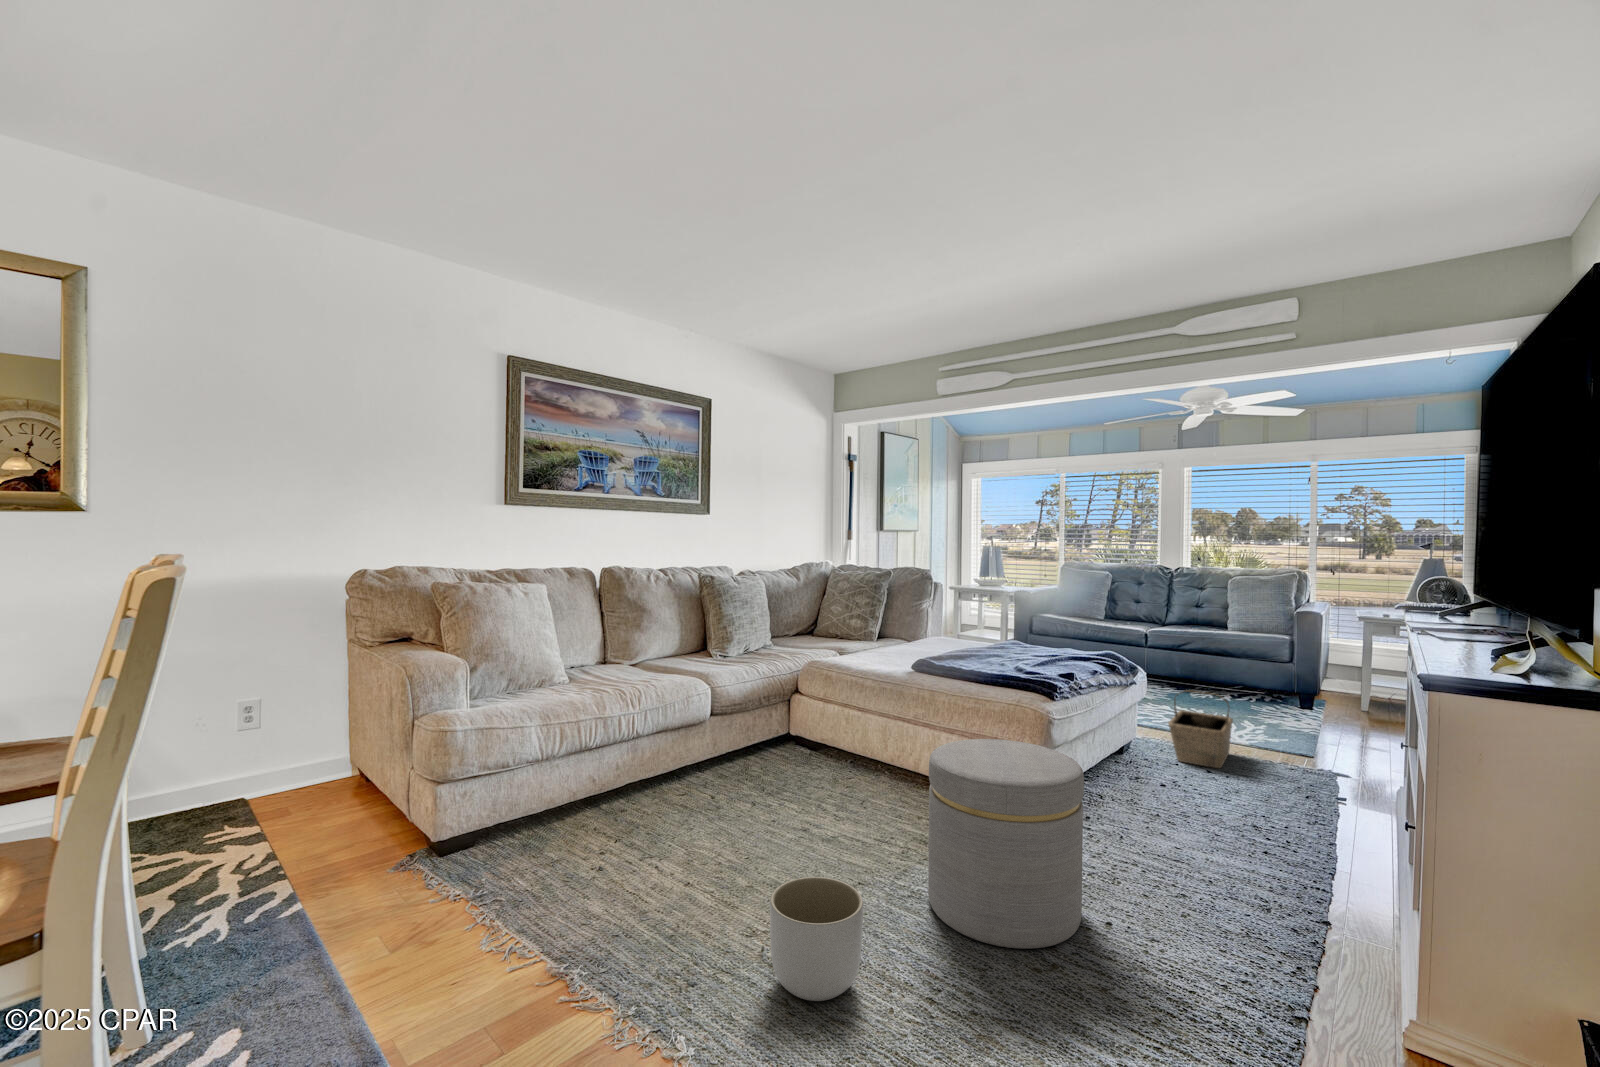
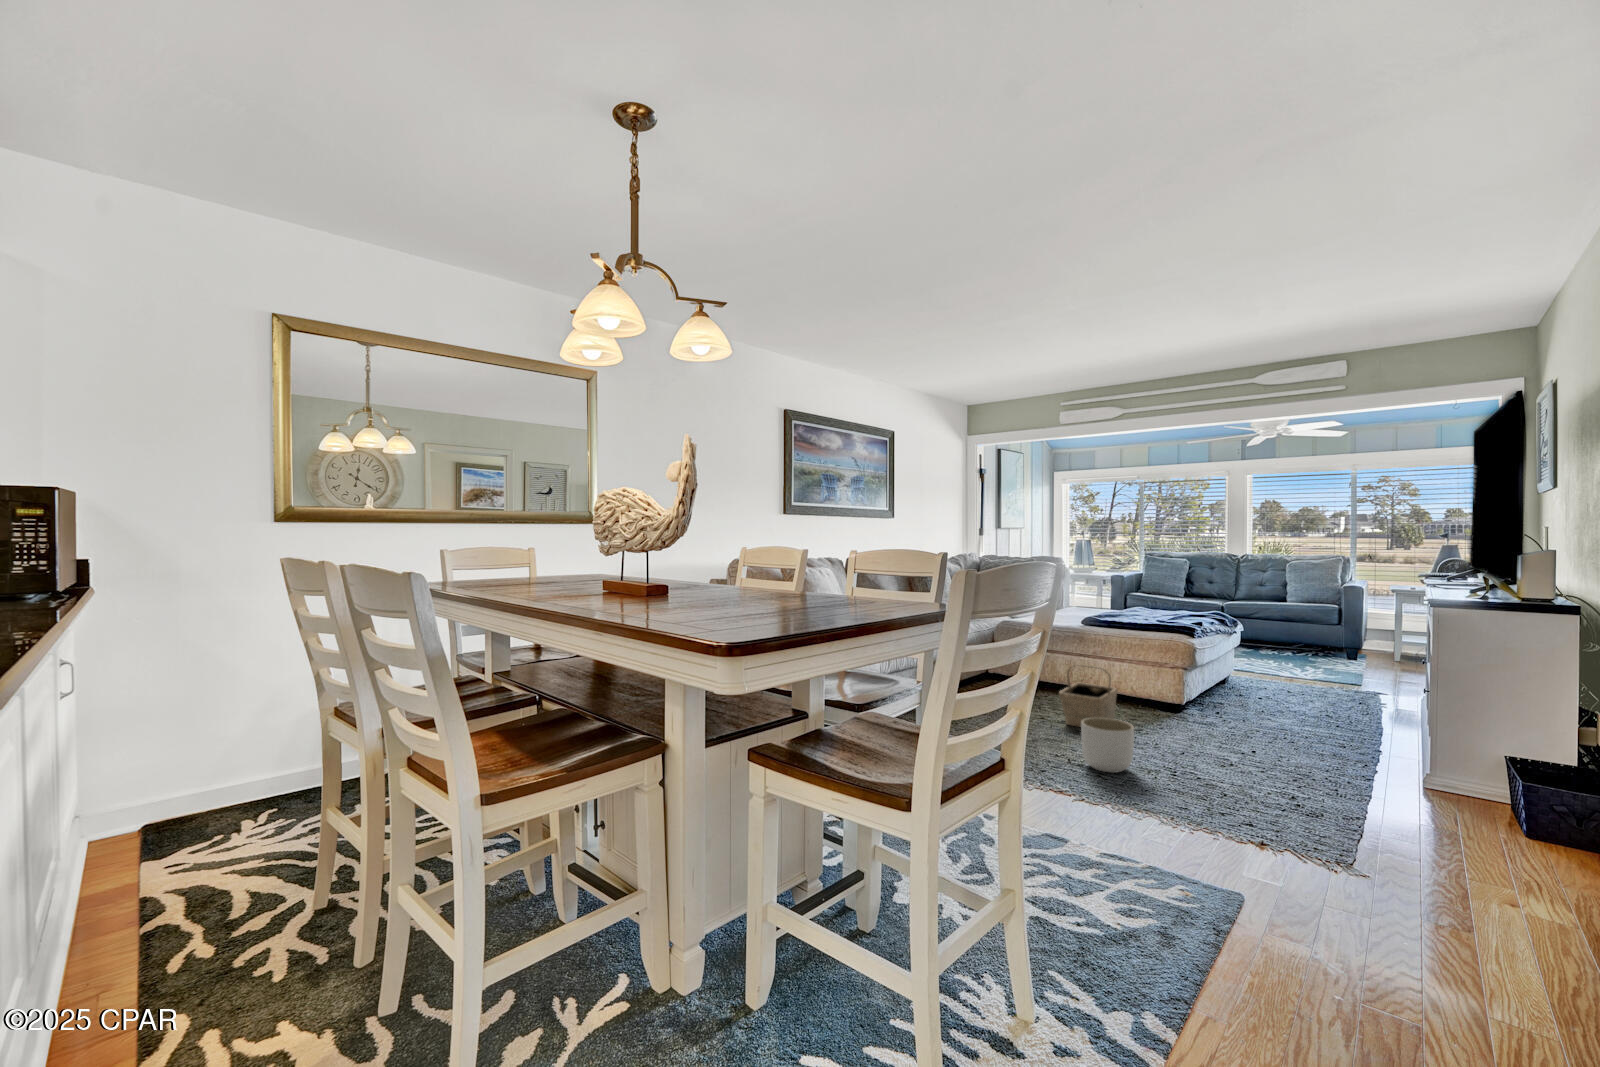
basket: present [1168,690,1233,768] -> present [1059,665,1118,727]
ottoman: present [928,739,1084,949] -> none [1142,654,1239,758]

